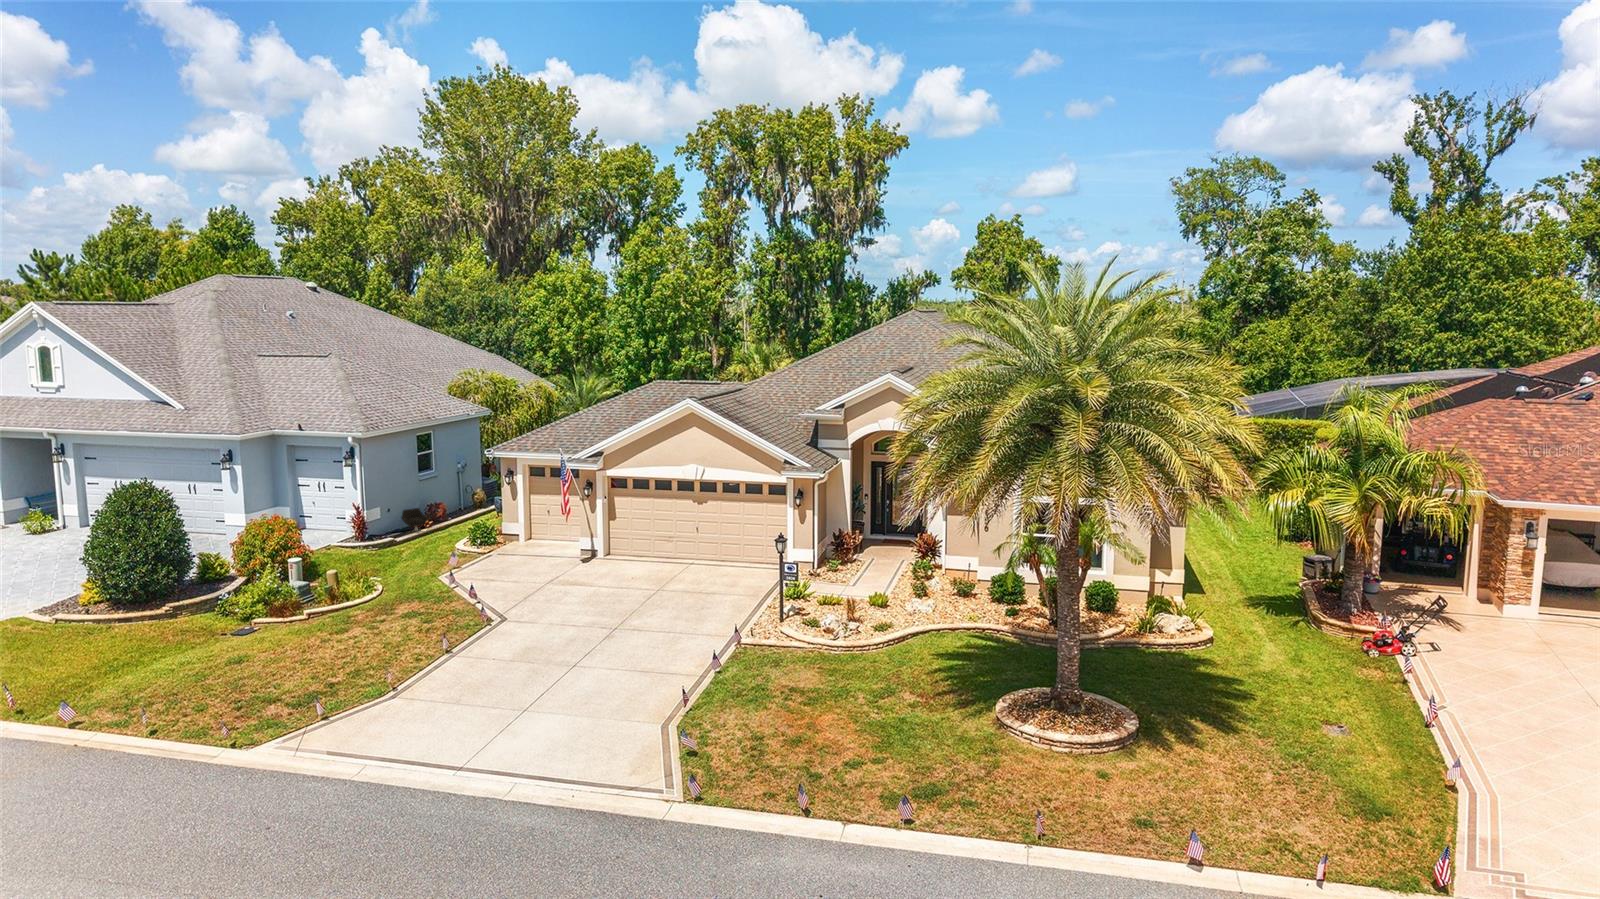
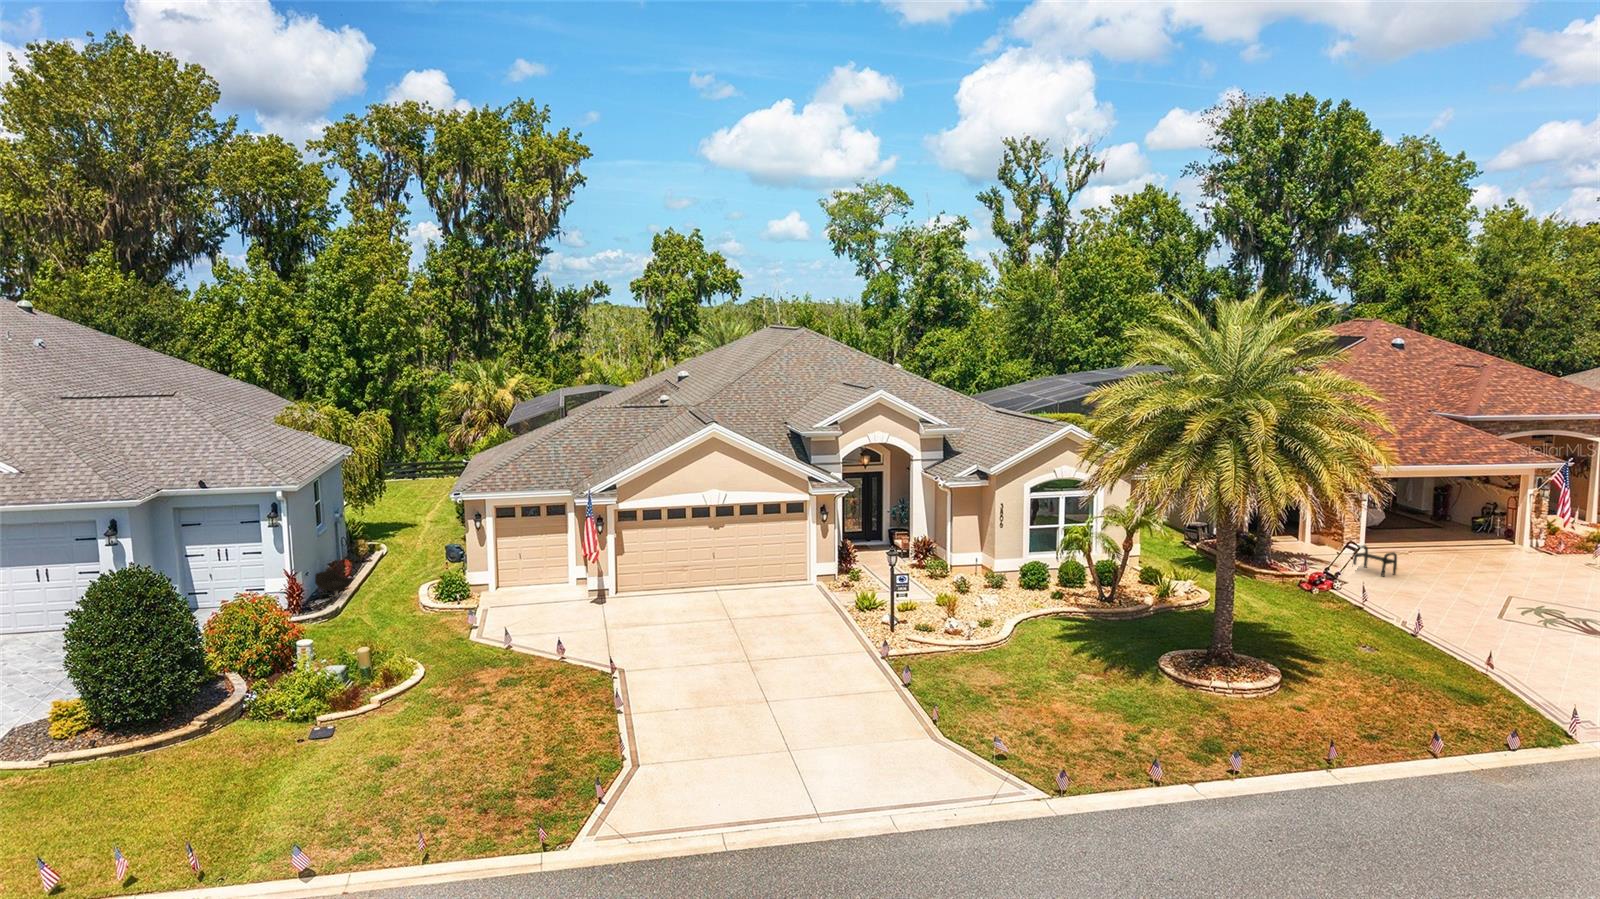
bench: none [1489,606,1549,652] -> present [1353,546,1397,577]

